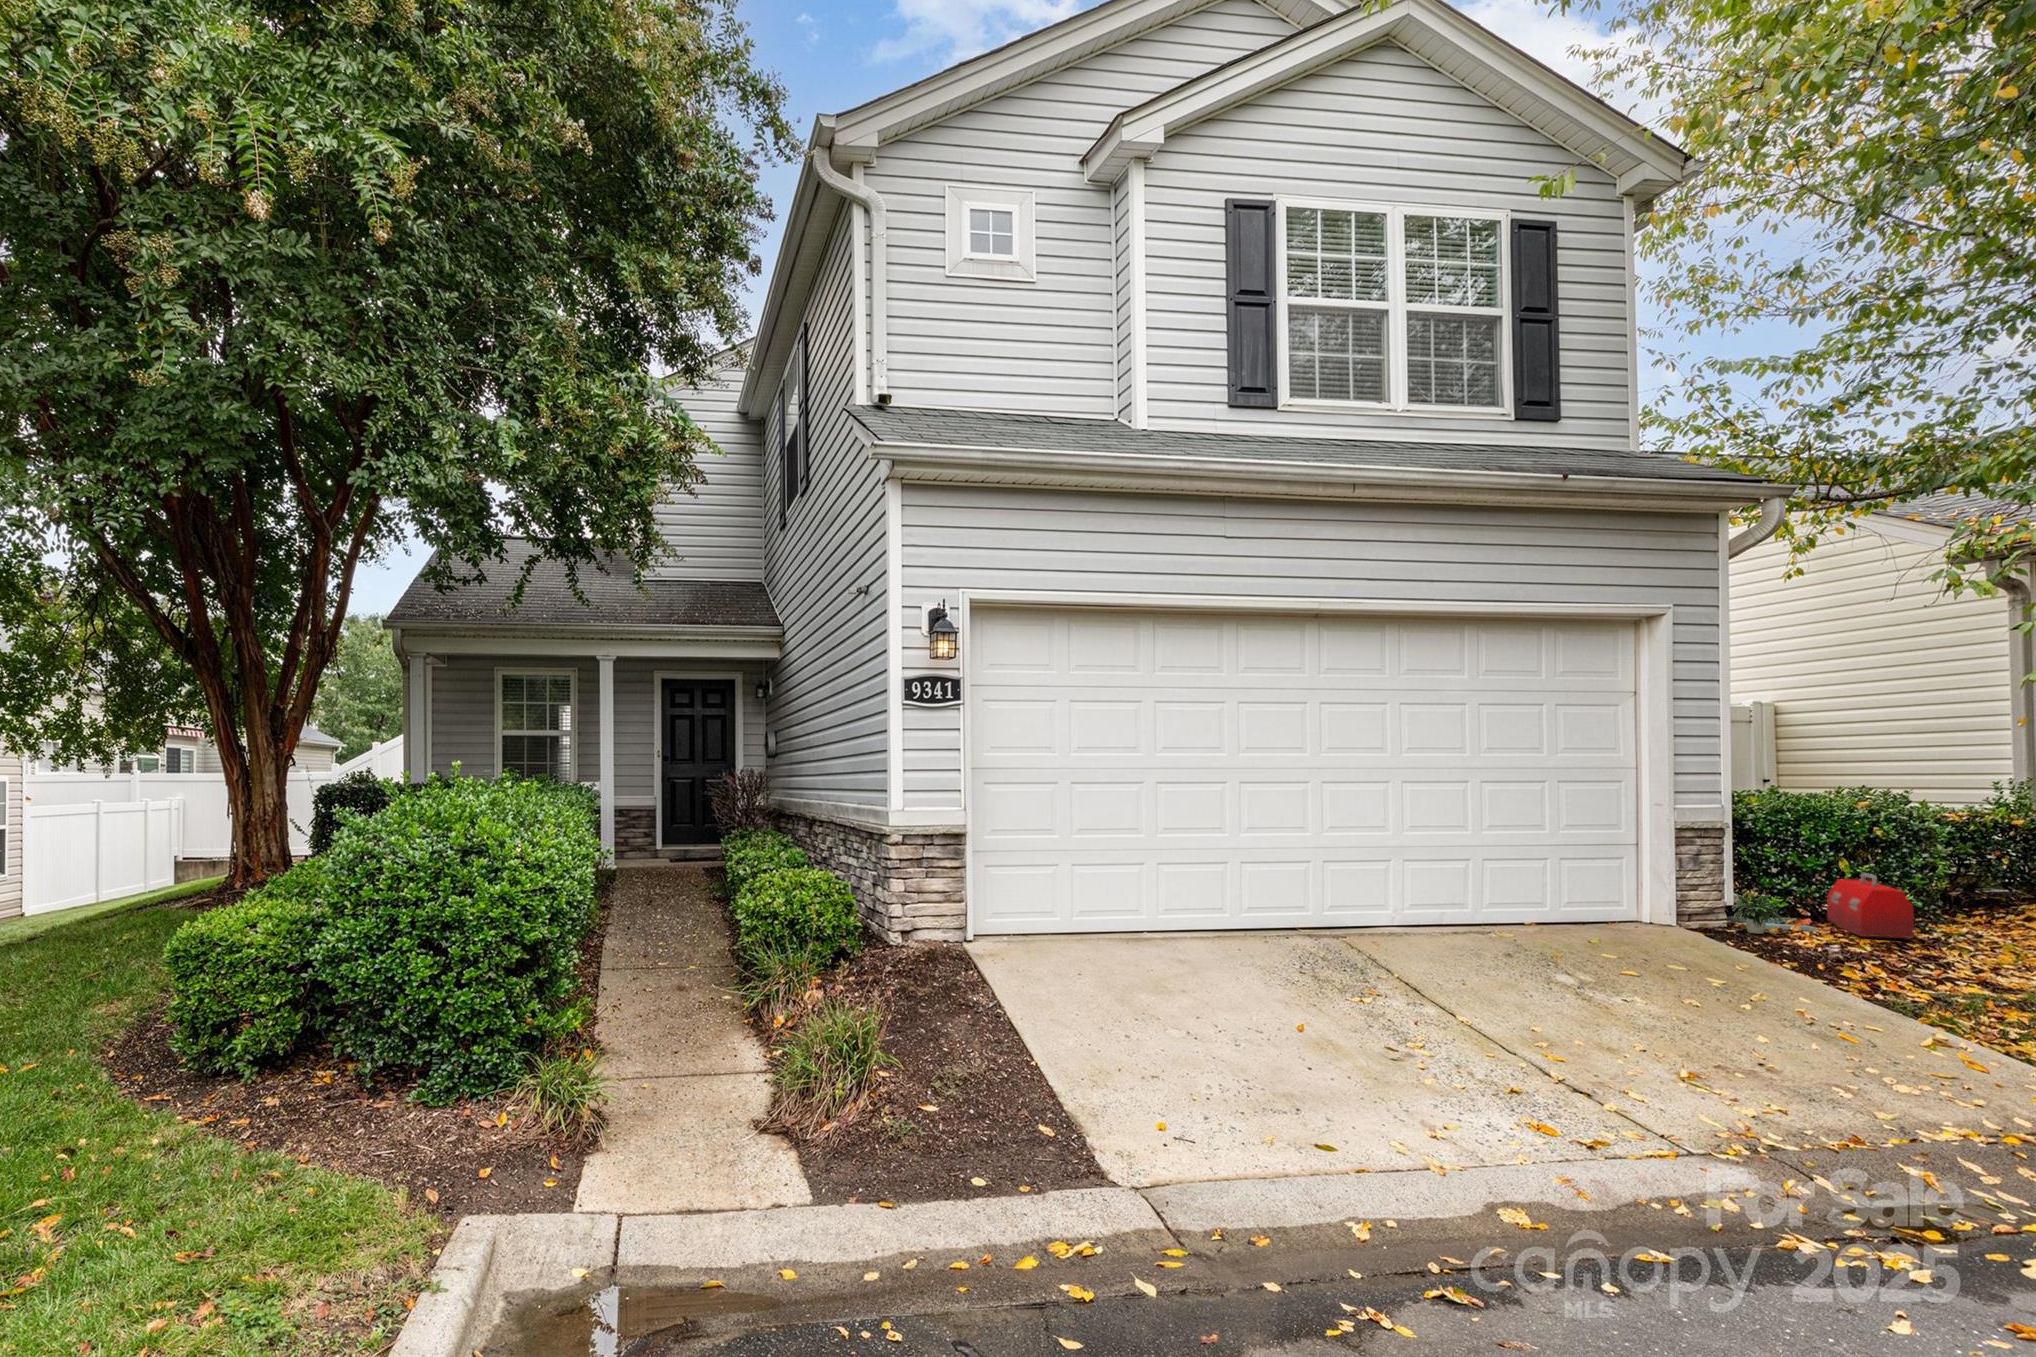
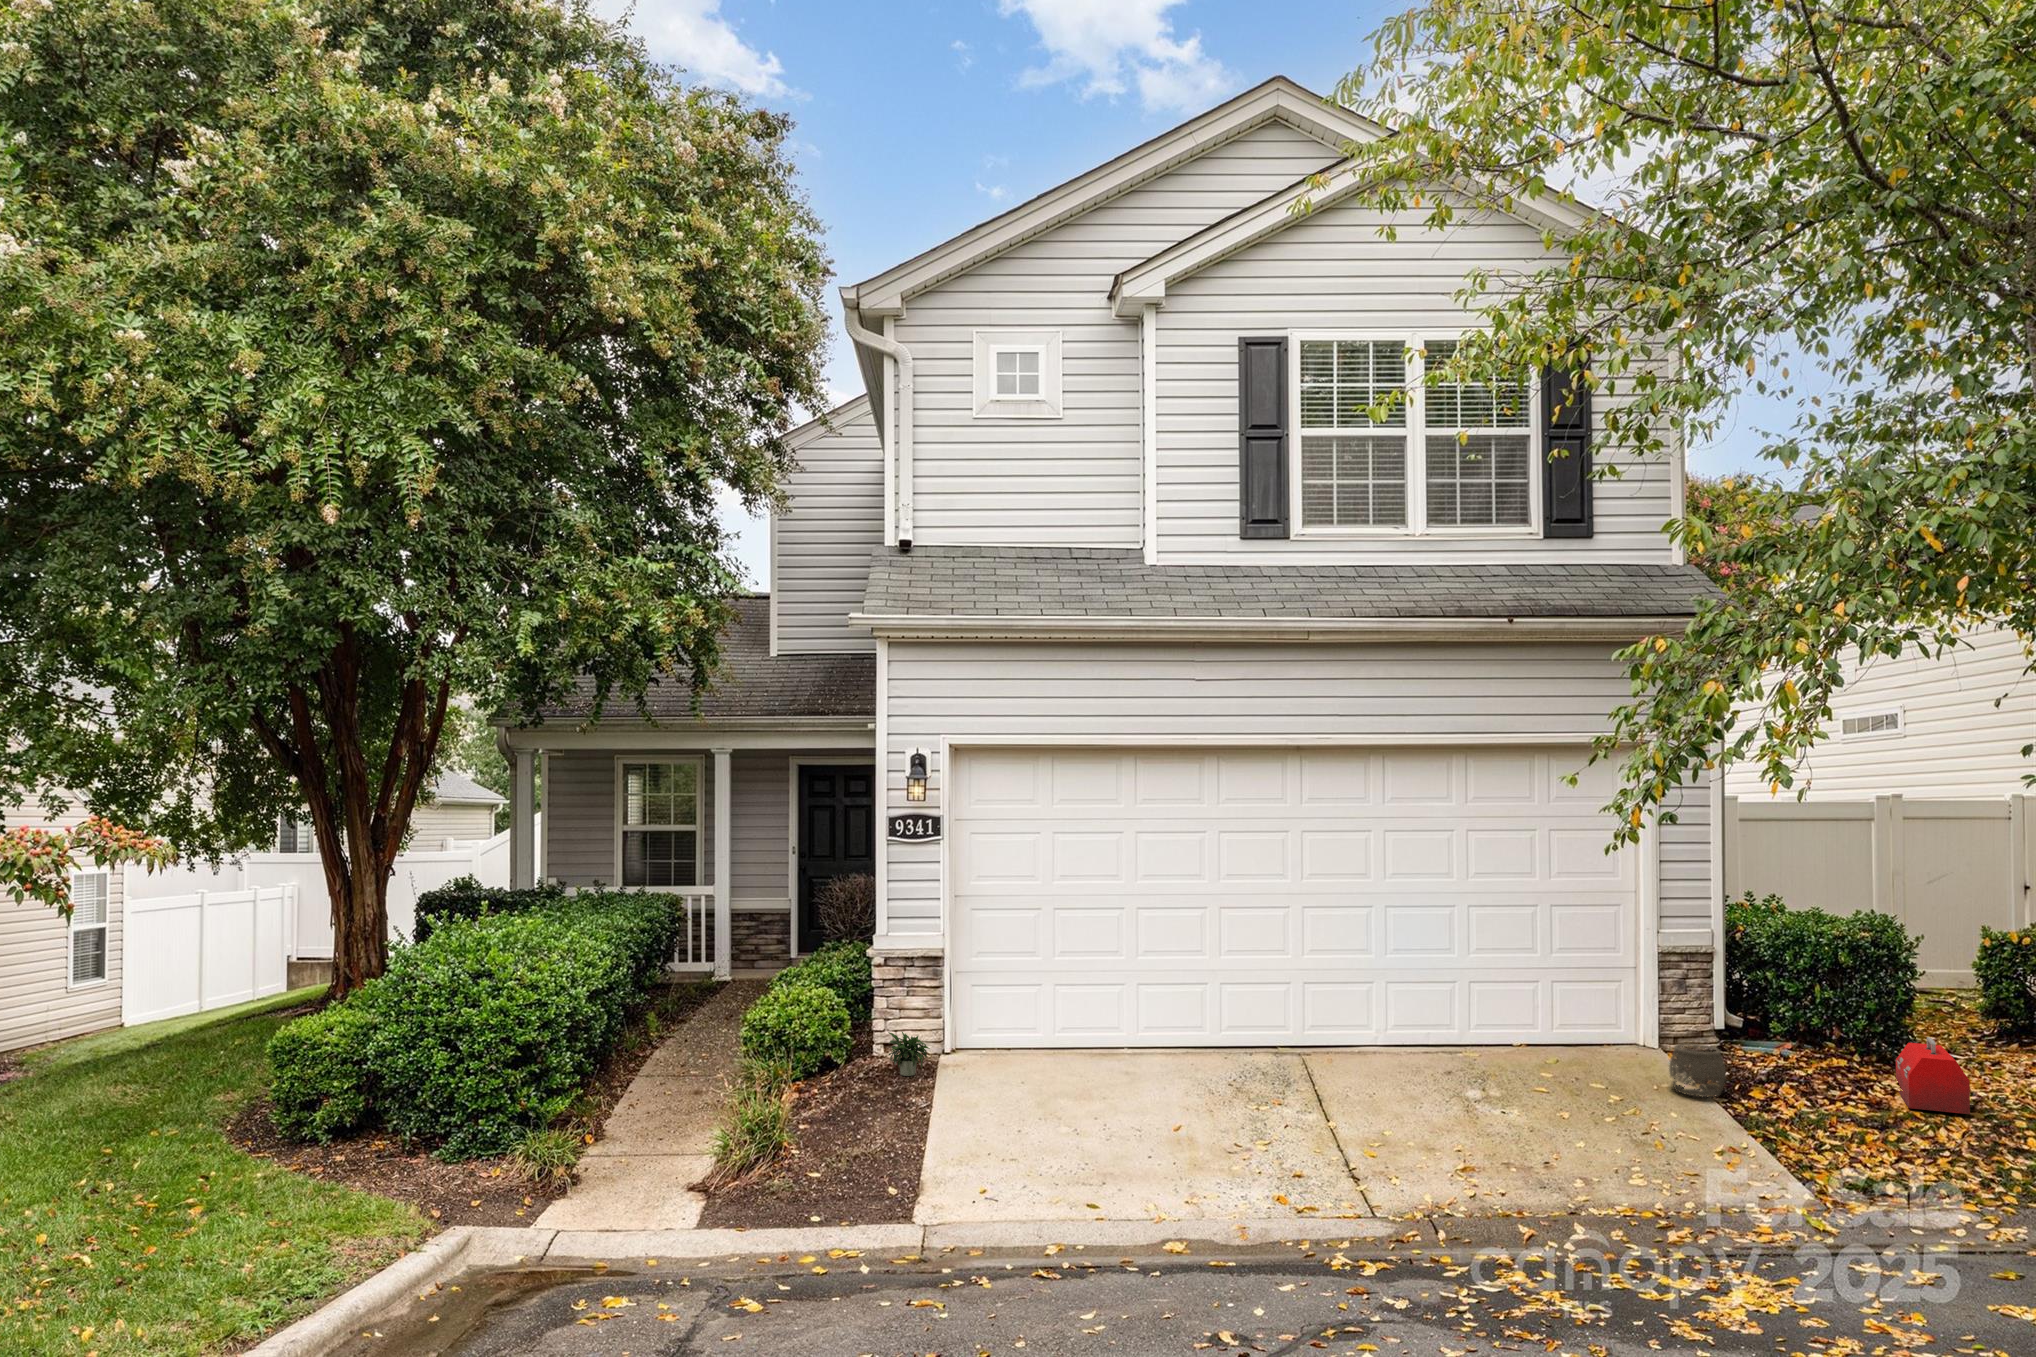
woven basket: none [1653,888,1710,937] -> present [1669,1044,1726,1097]
potted plant: present [1725,893,1781,934] -> present [888,1032,930,1076]

